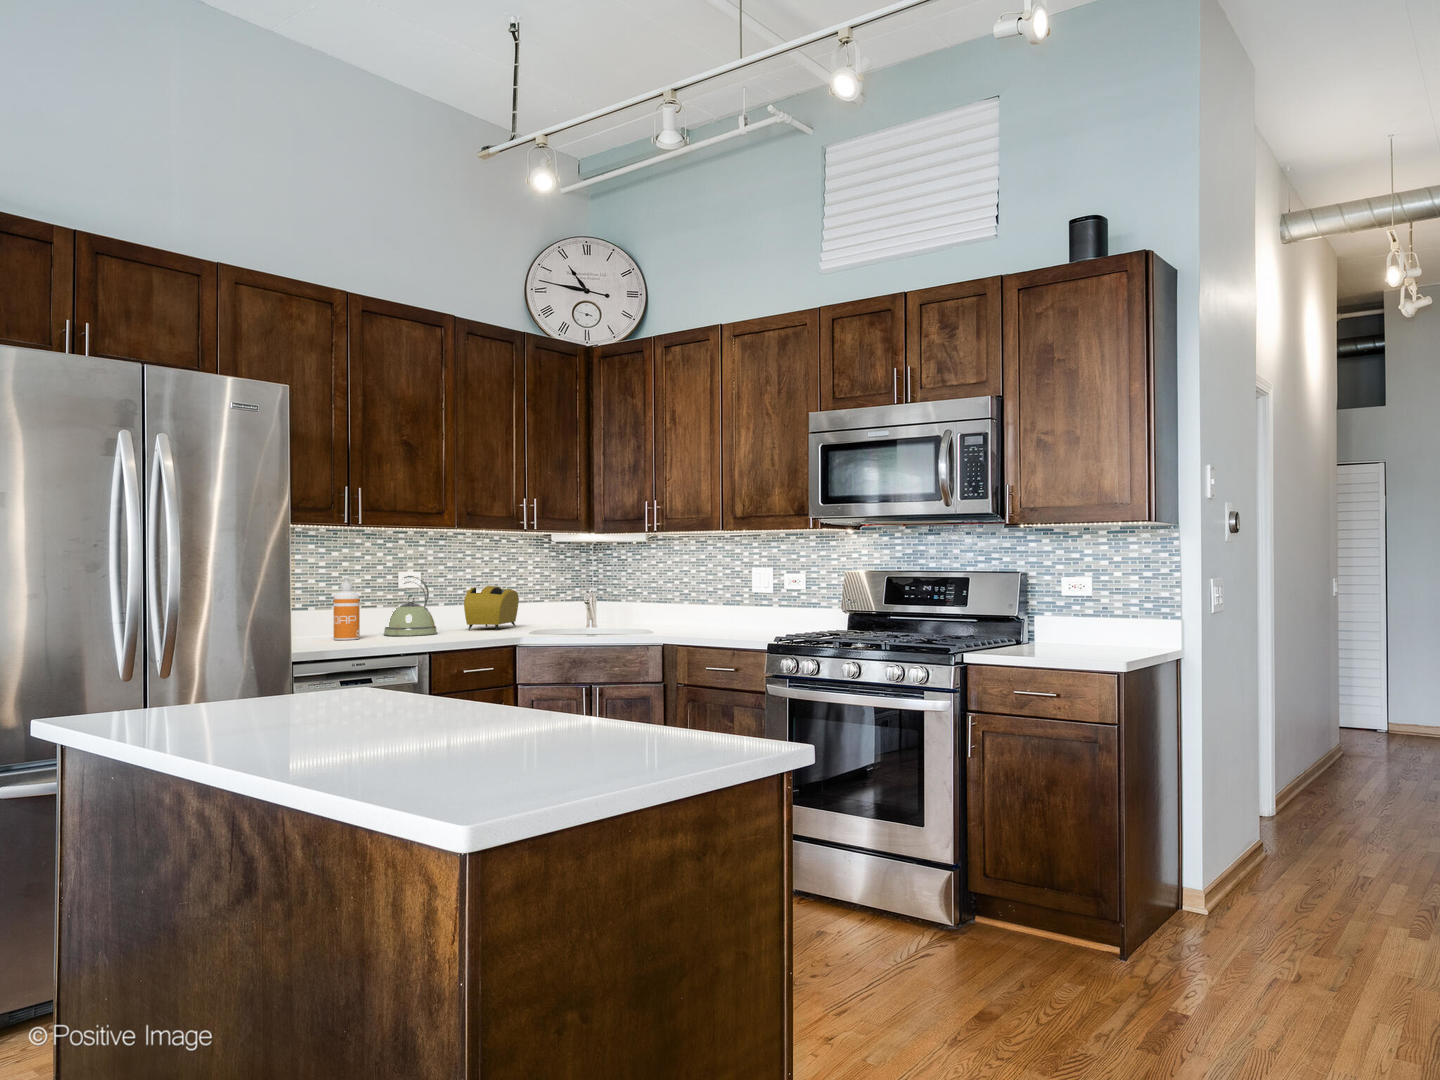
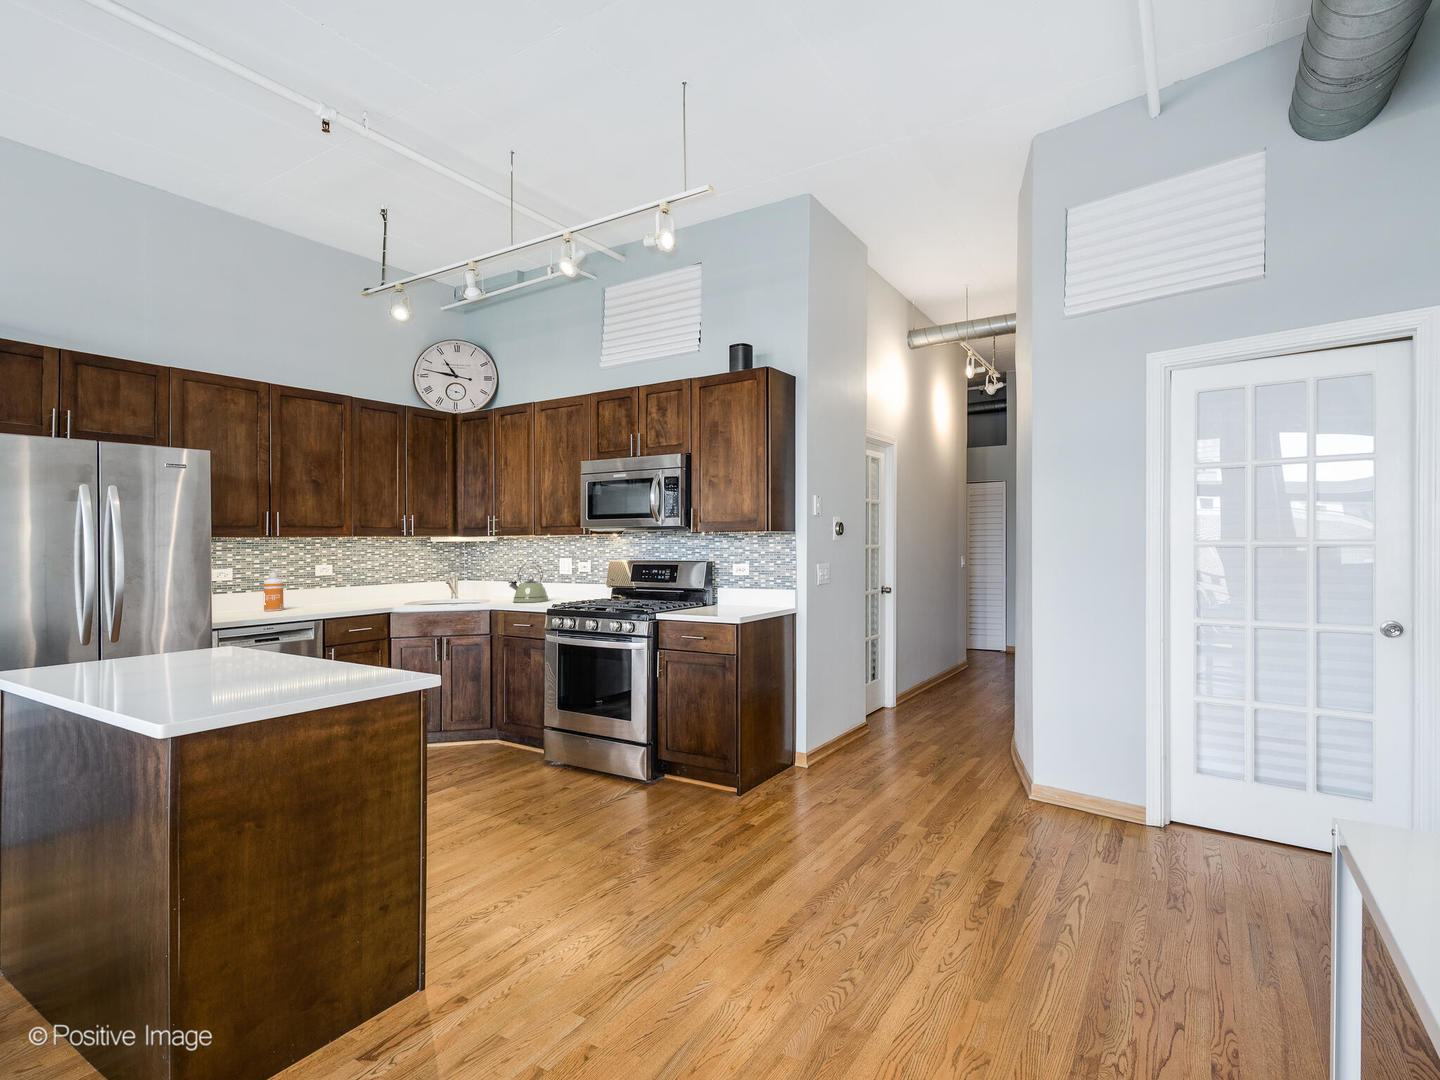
kettle: present [384,576,437,636] -> present [509,562,548,603]
toaster: present [464,586,519,630] -> none [366,573,407,602]

